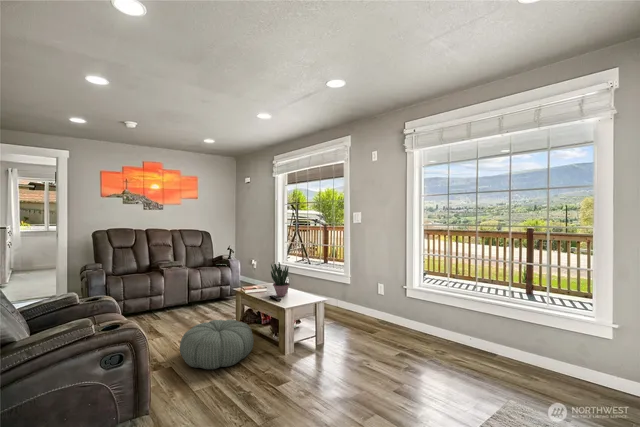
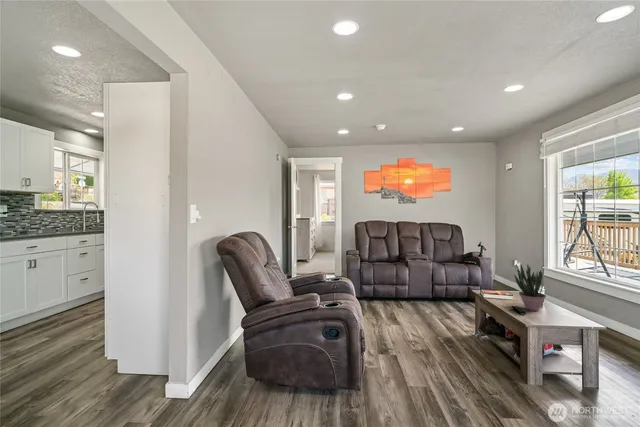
pouf: present [180,319,254,369] -> none [404,319,486,375]

